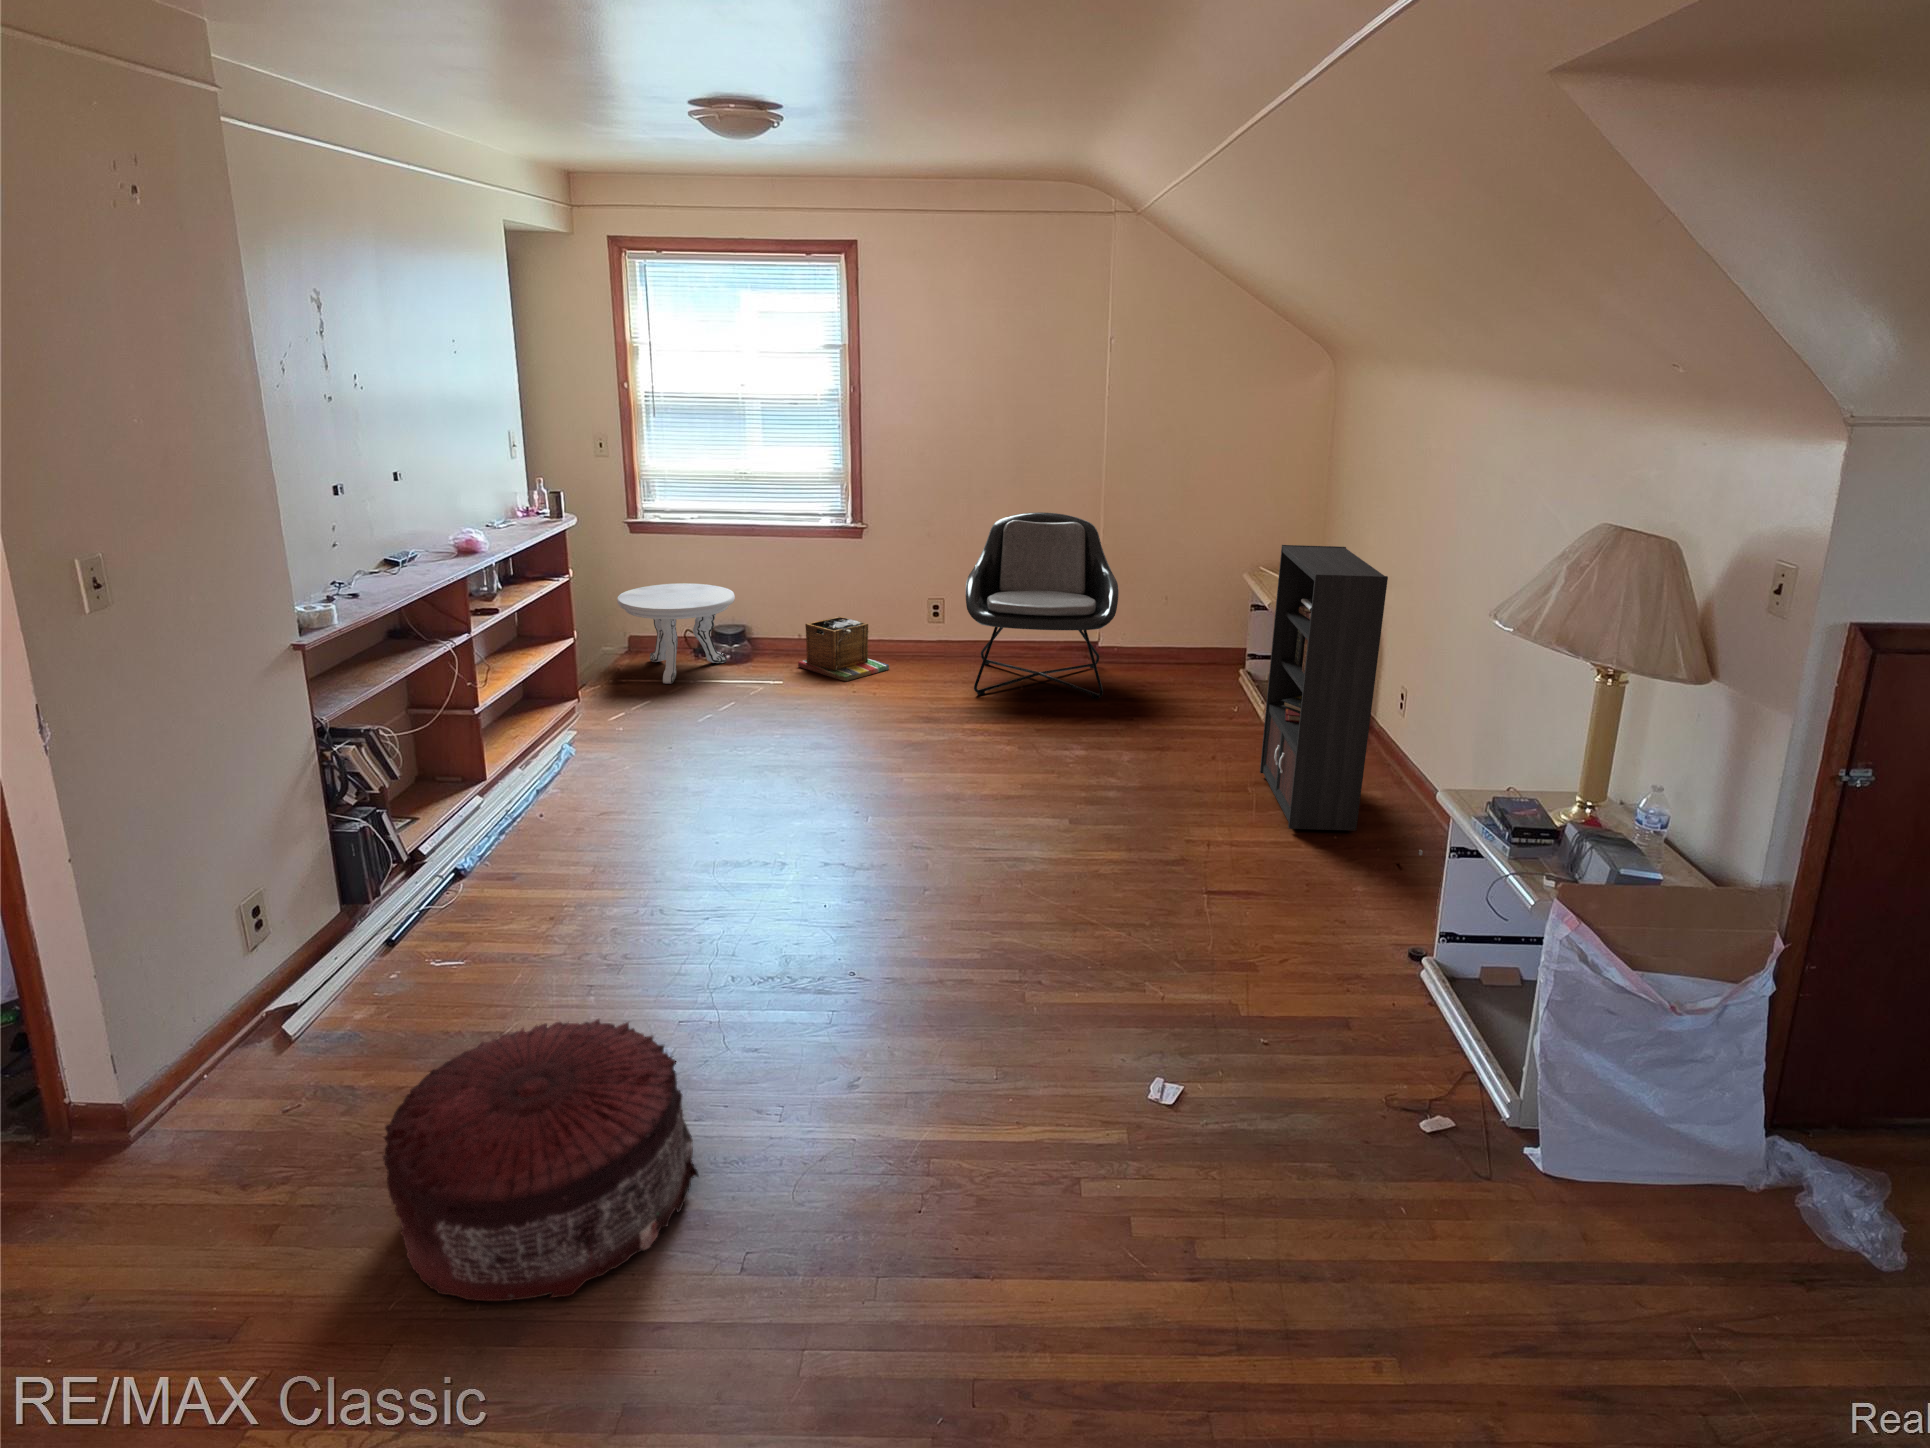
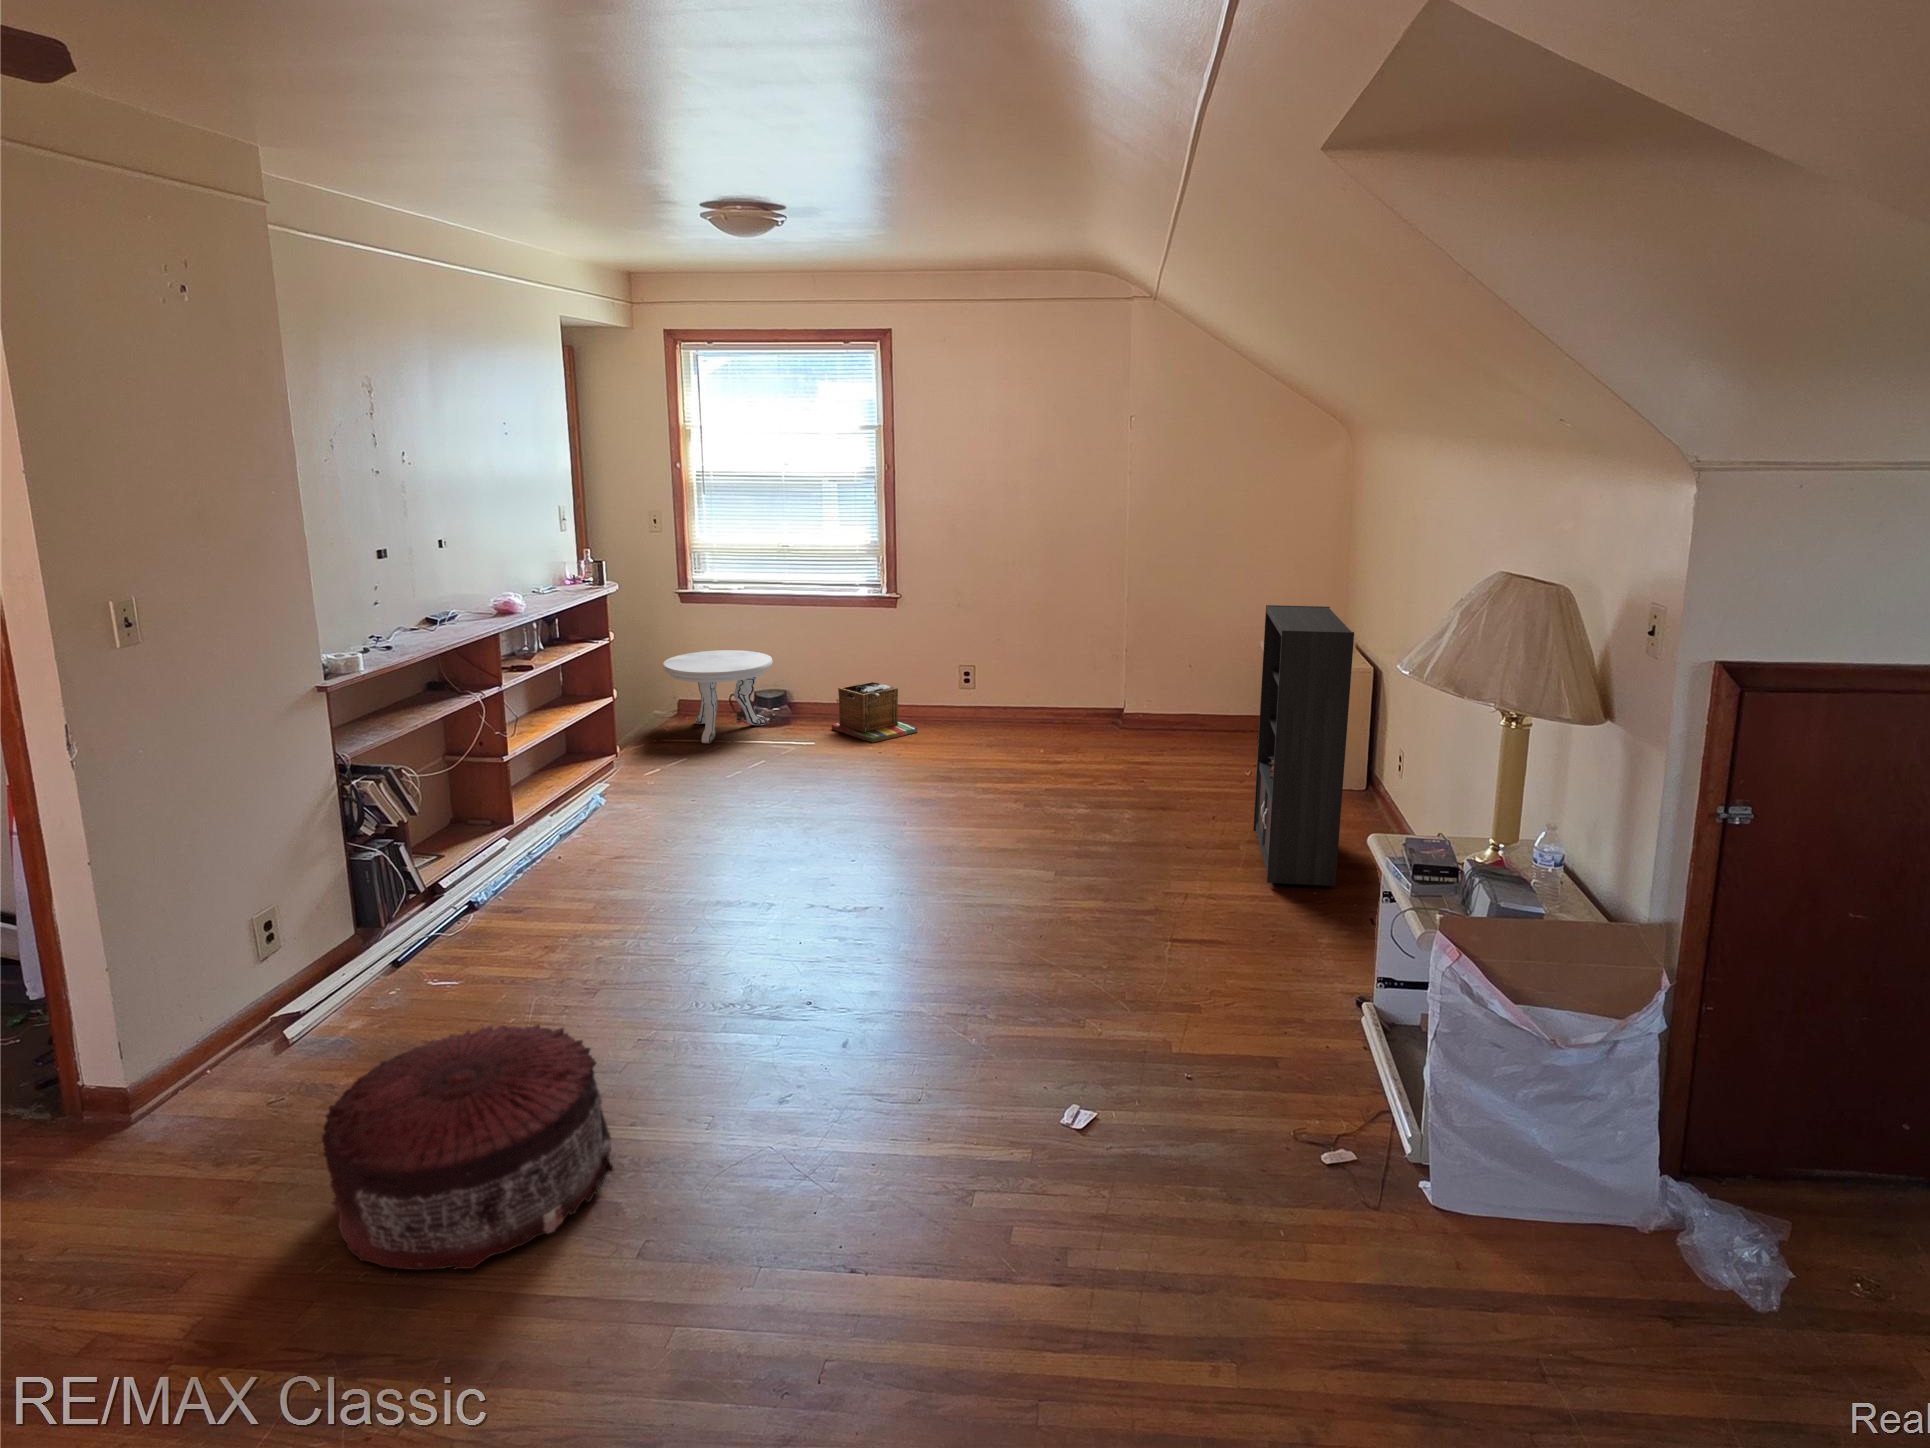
lounge chair: present [965,512,1119,699] -> none [984,581,1133,761]

